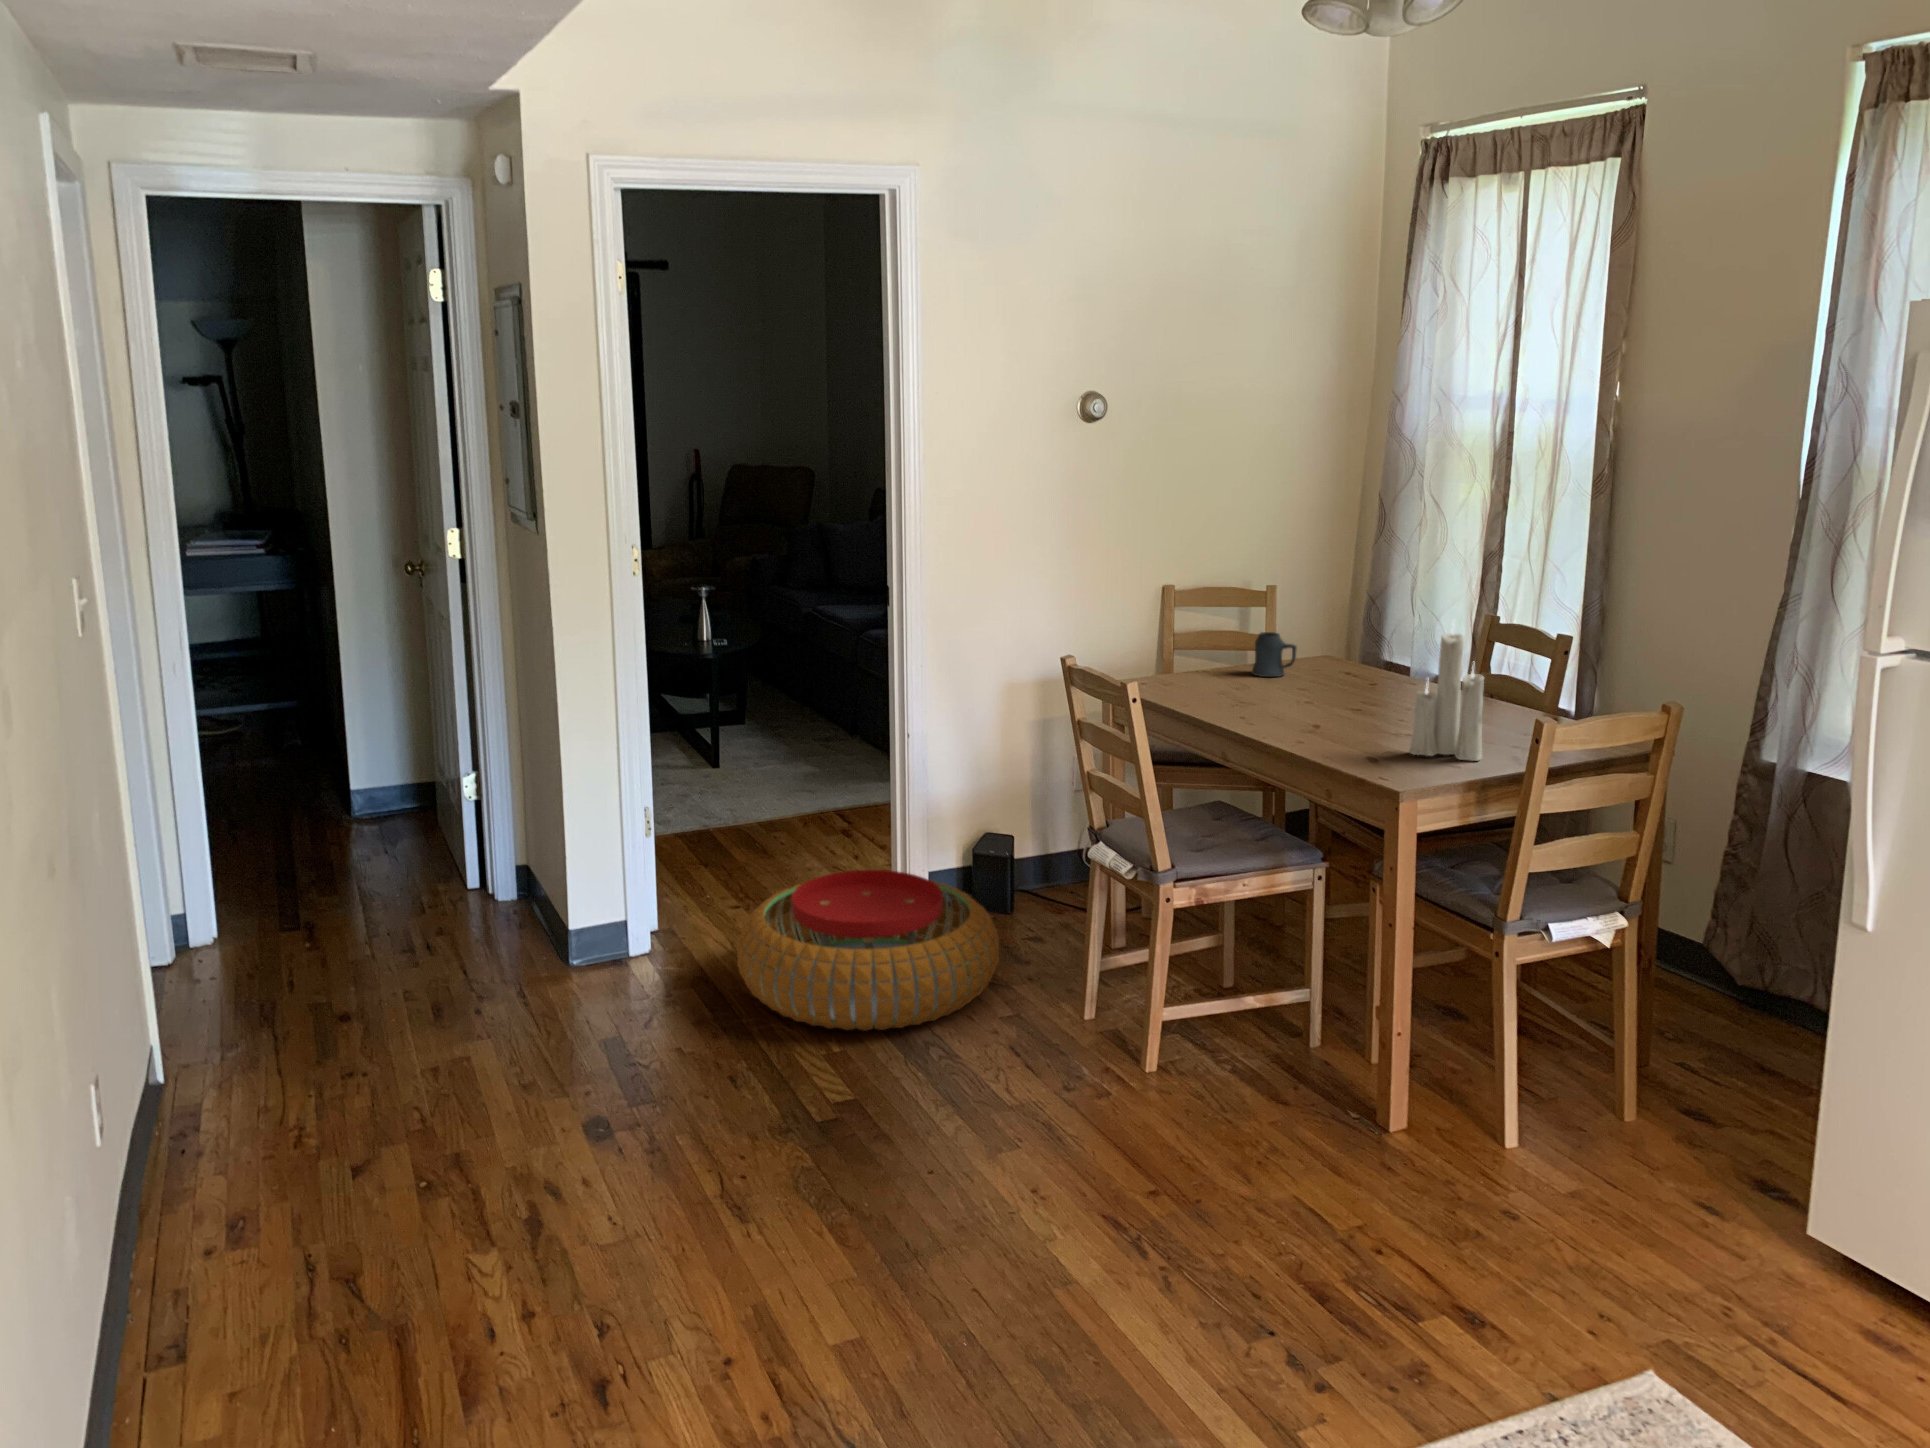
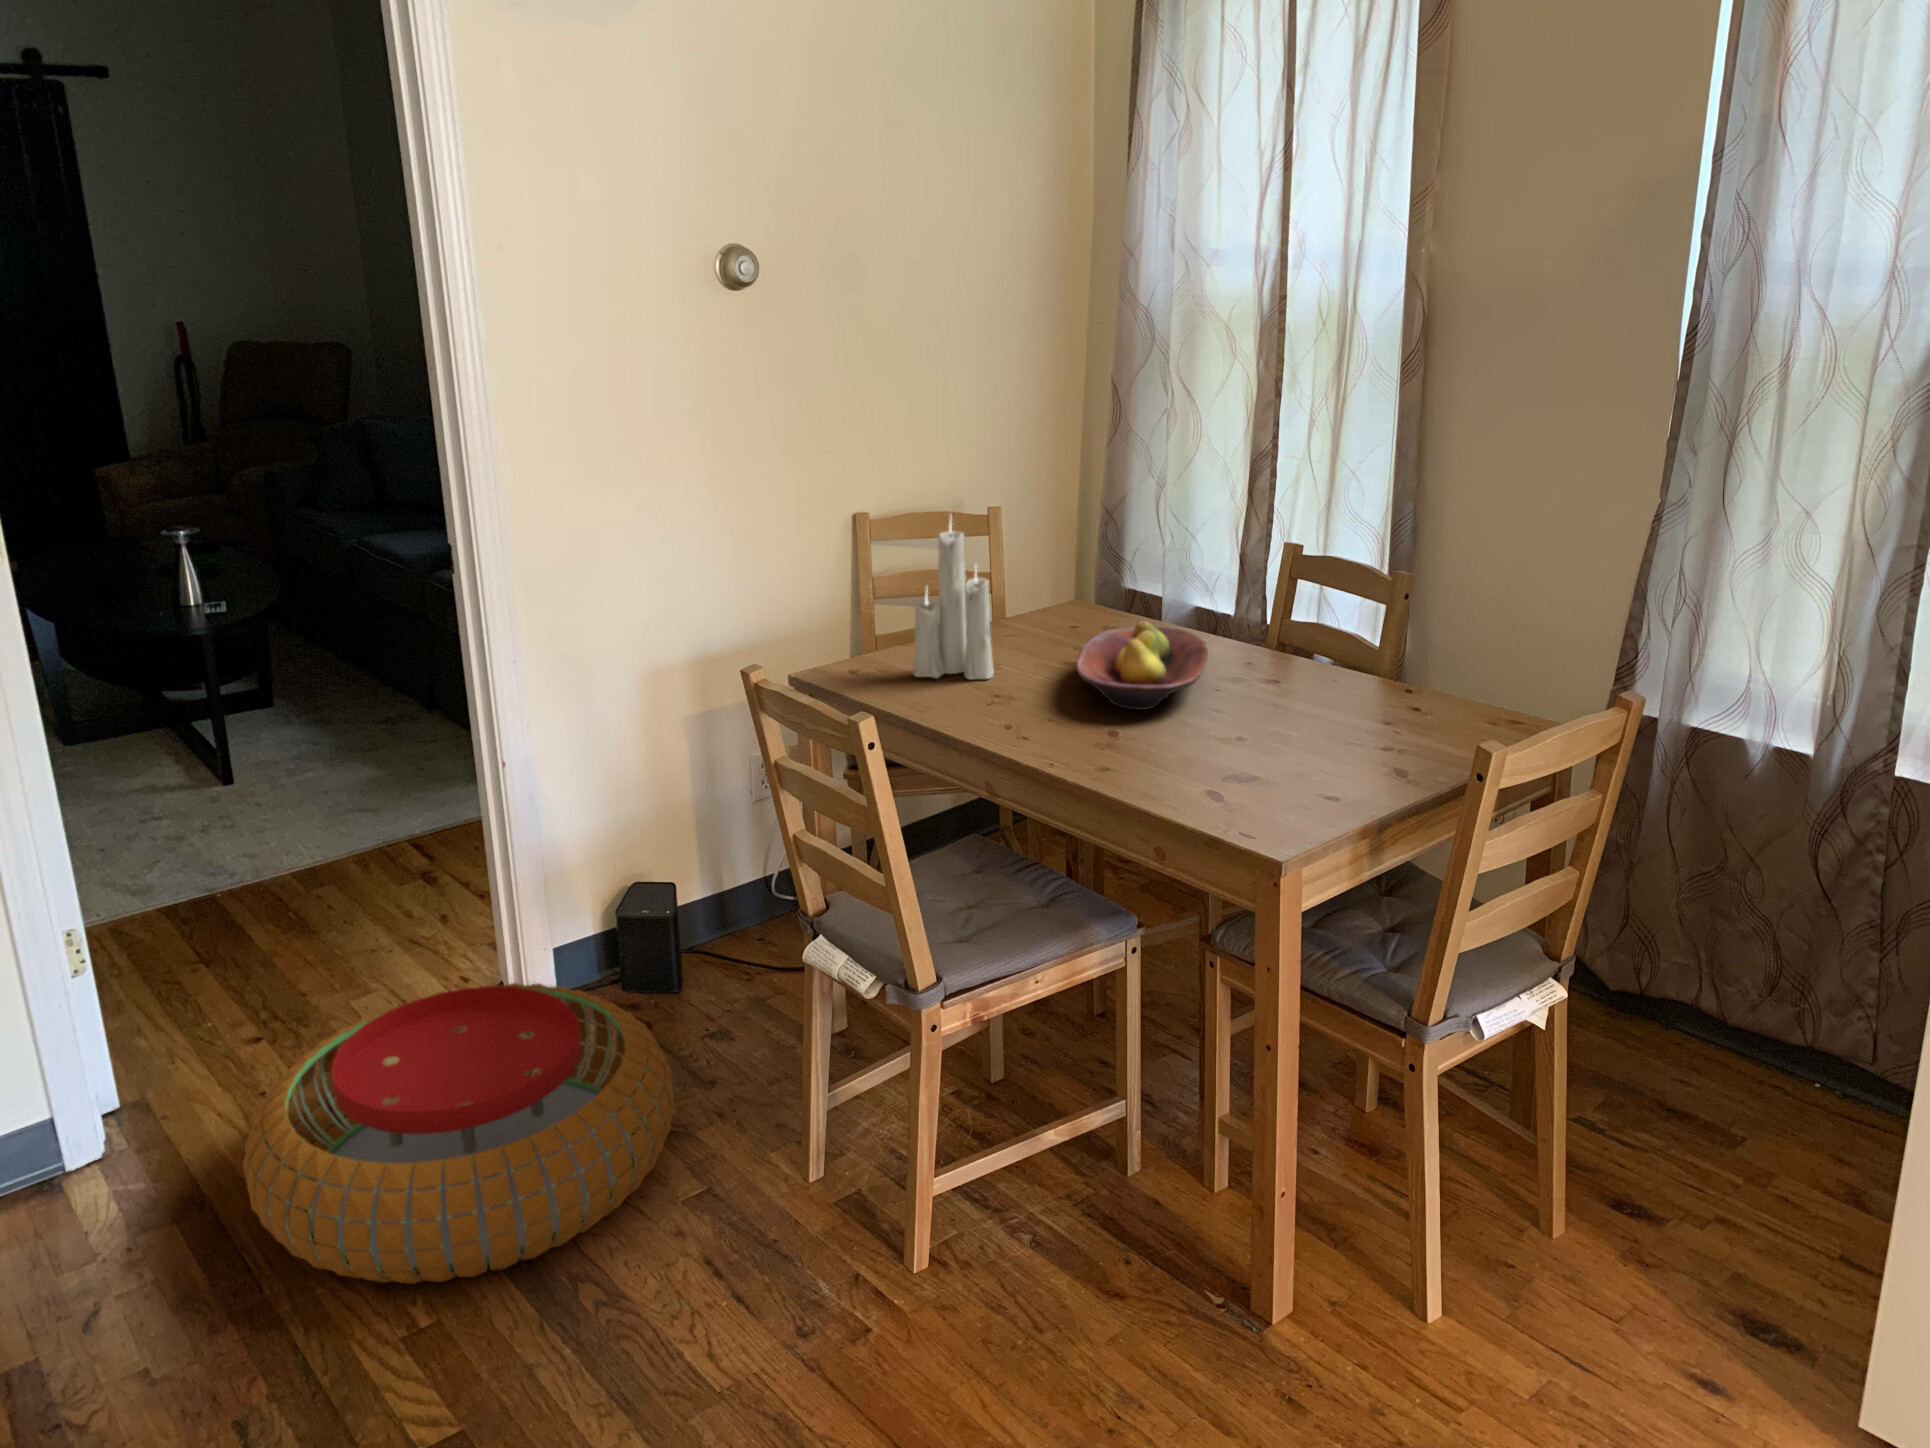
candle: present [1409,626,1484,761] -> present [913,520,994,679]
mug: present [1252,632,1297,677] -> none [990,584,1049,648]
fruit bowl: none [1299,657,1404,714] -> present [1076,621,1208,710]

